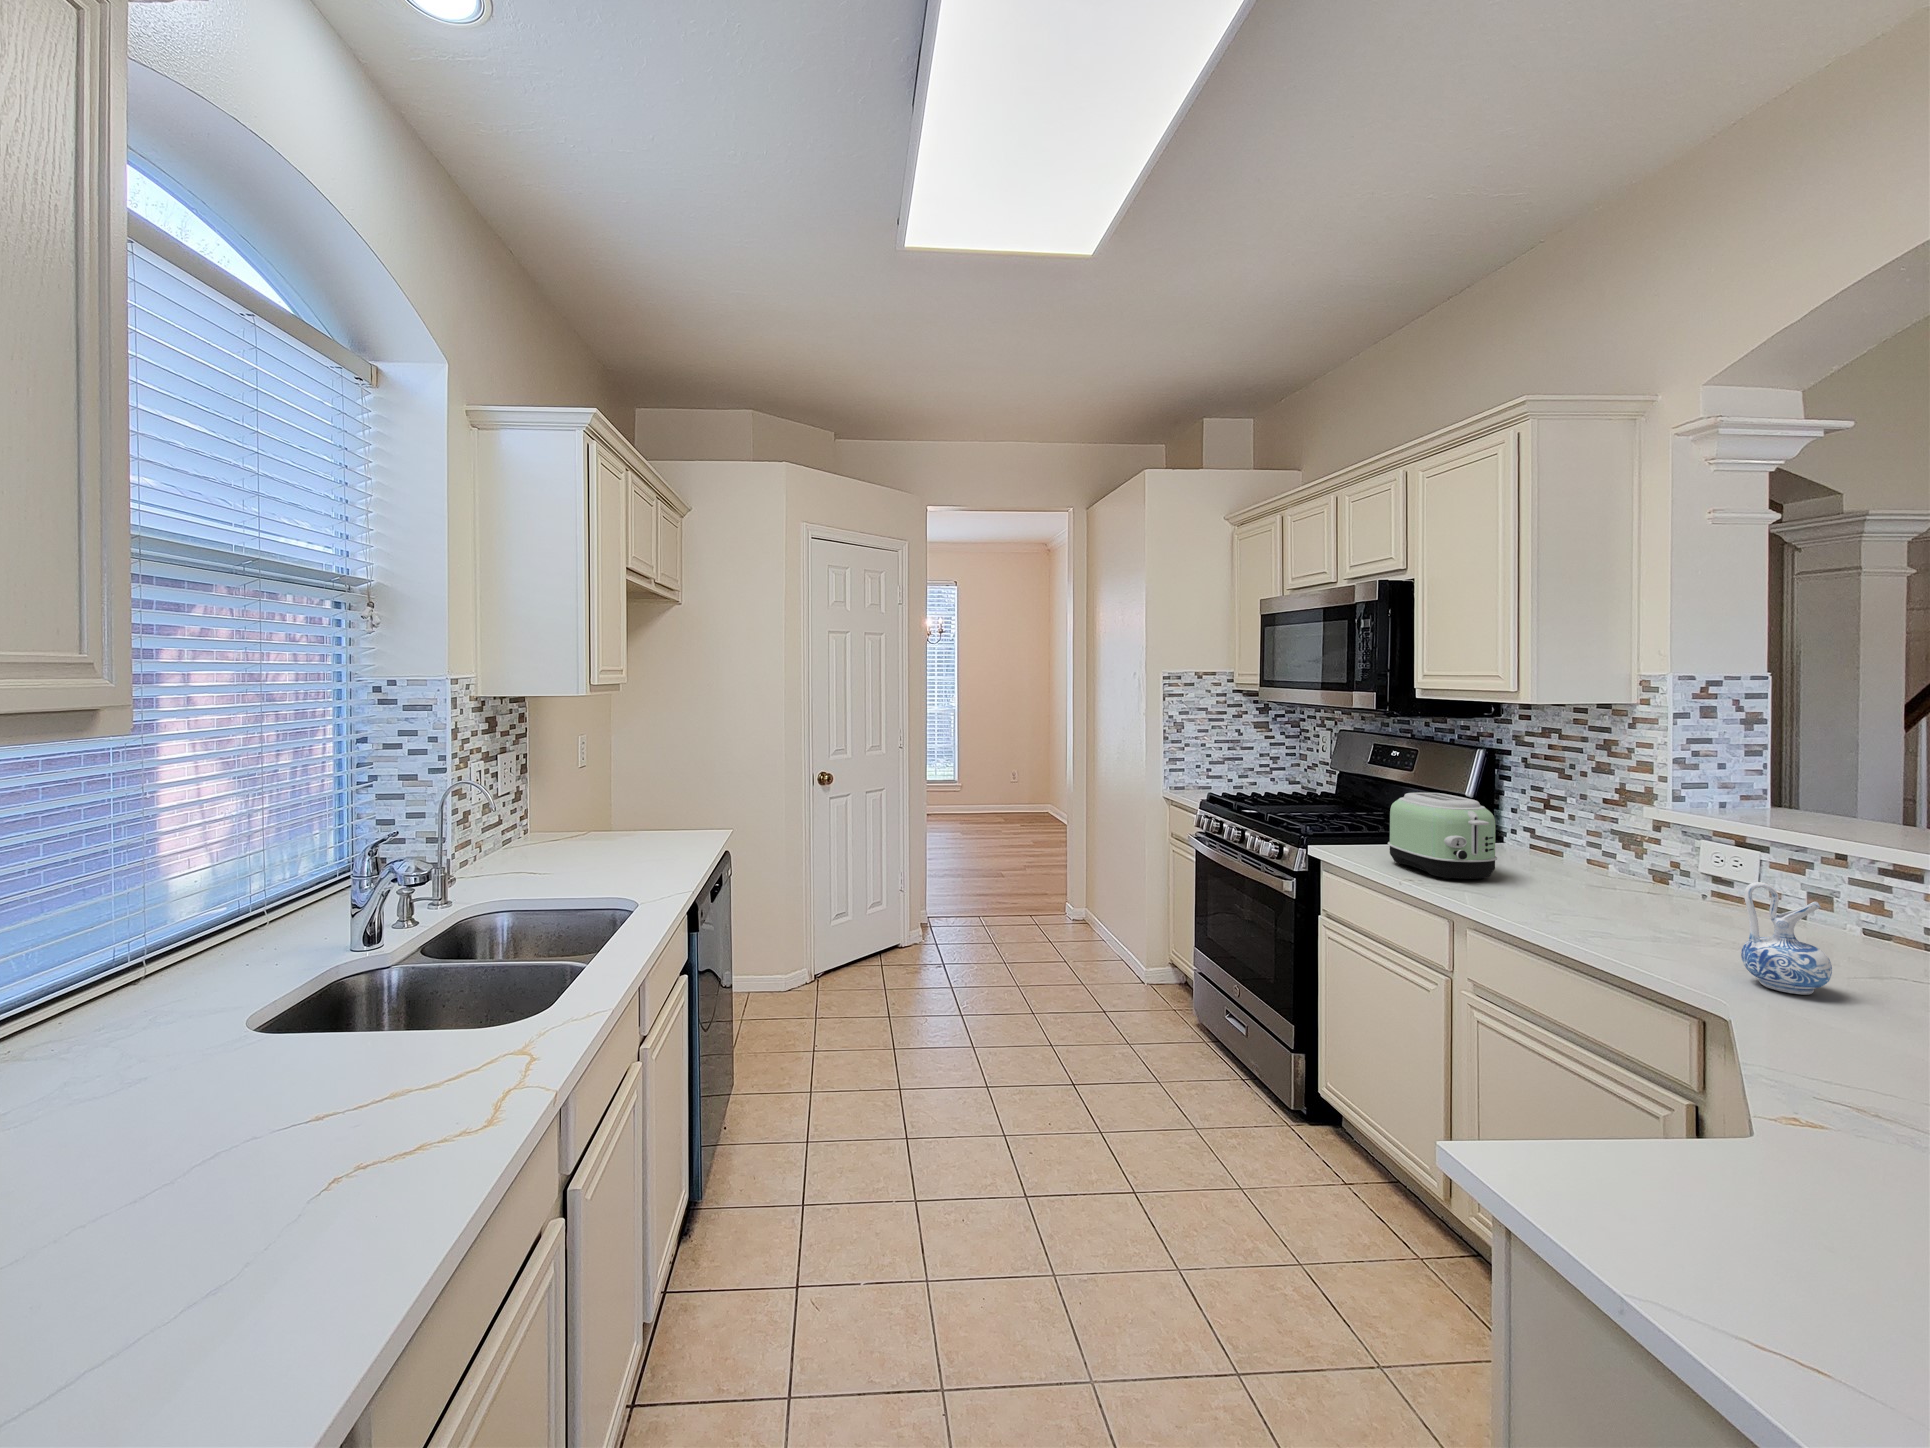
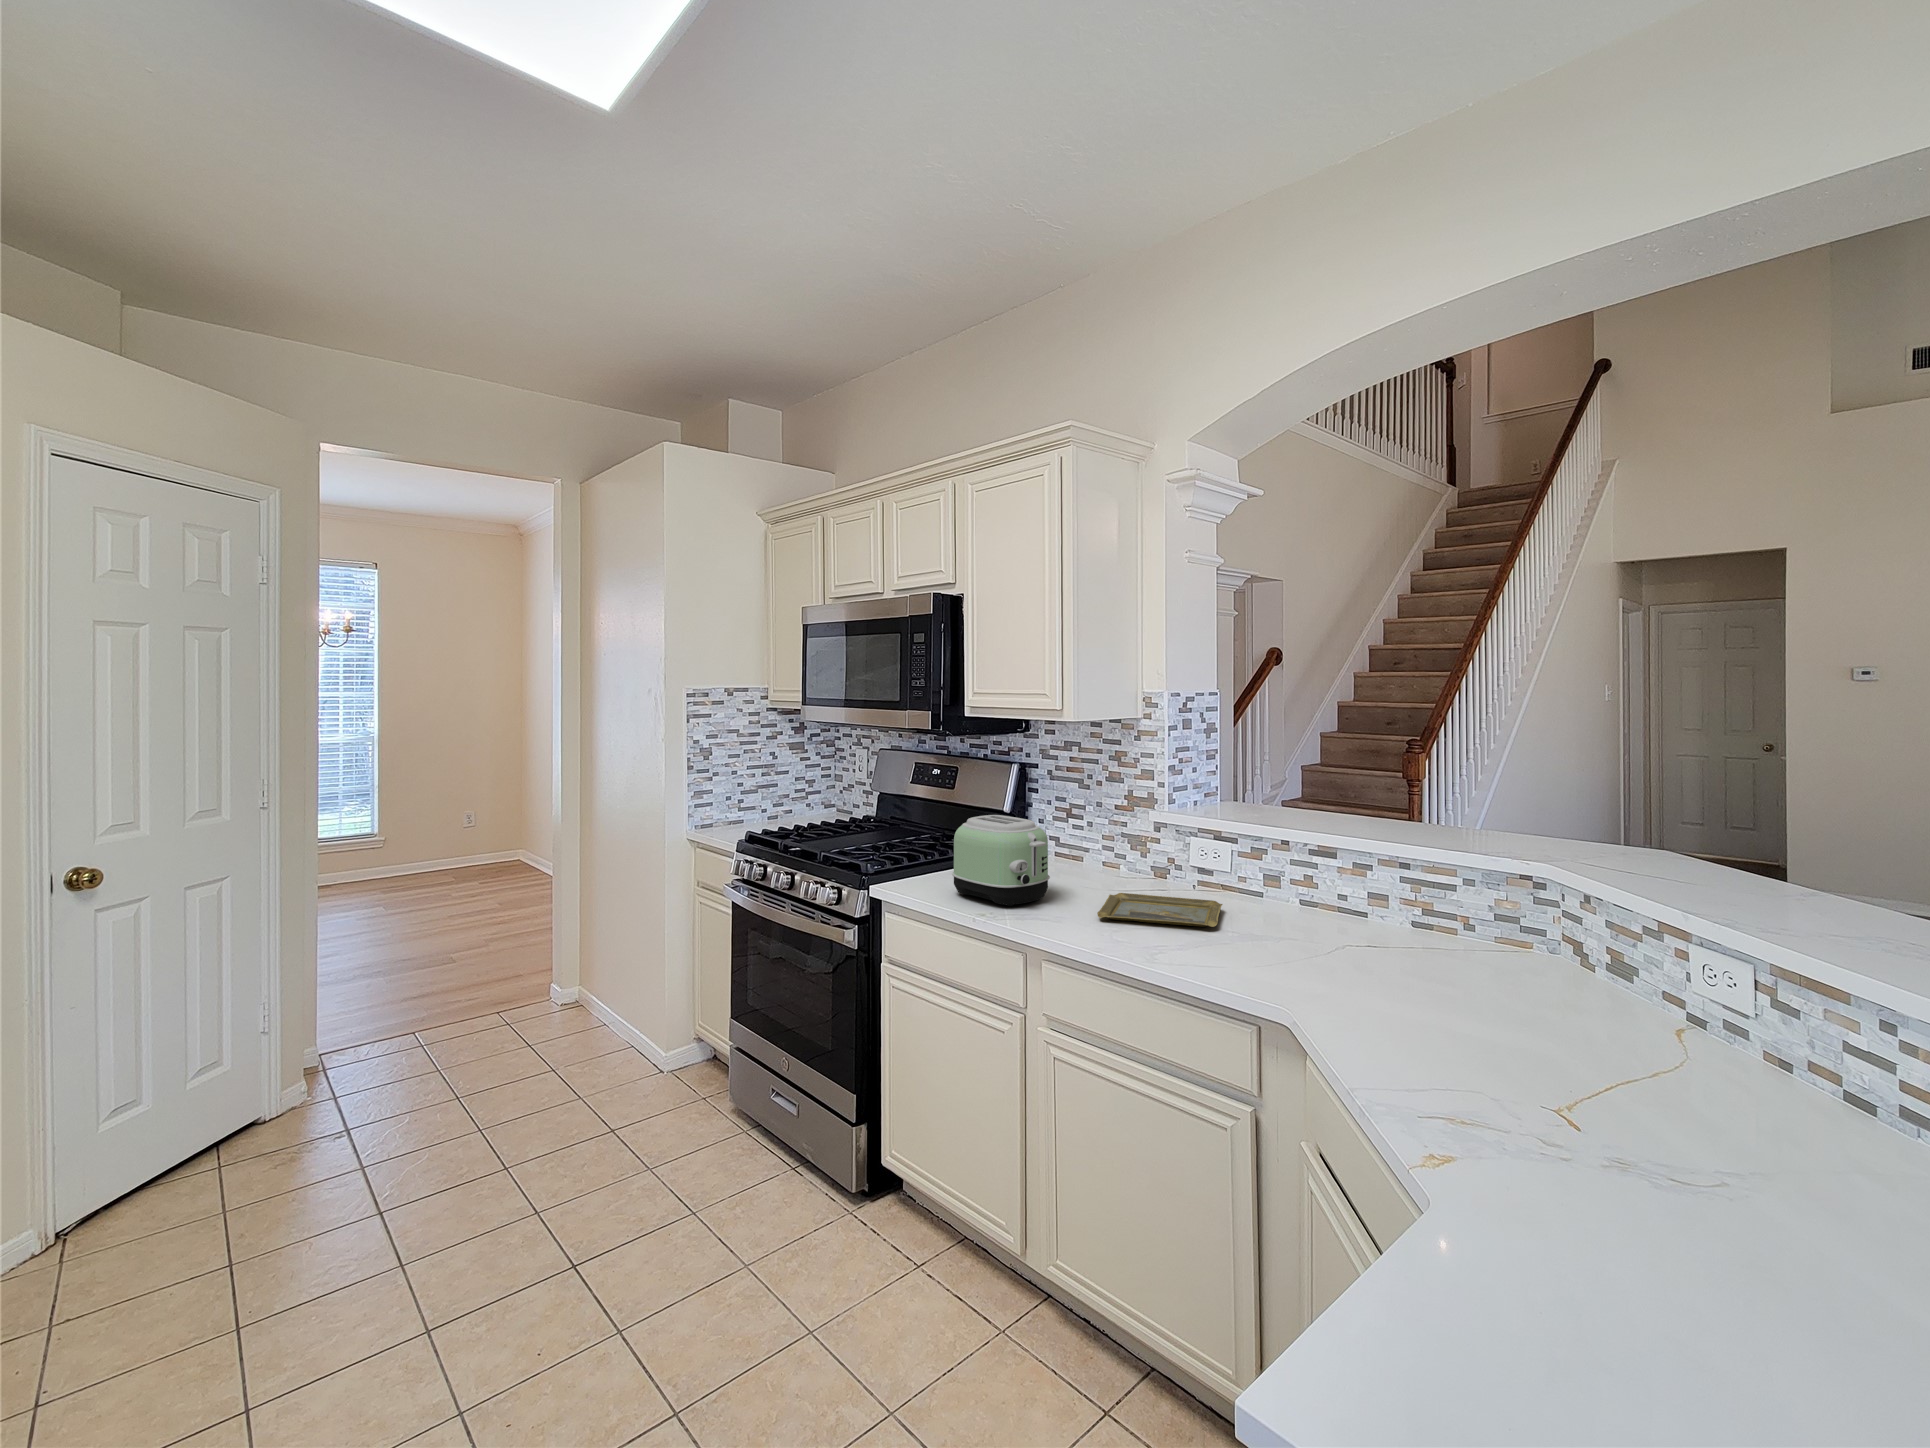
ceramic pitcher: present [1741,882,1832,995] -> none [1264,882,1322,978]
tray: none [1544,885,1729,932] -> present [1097,893,1223,927]

